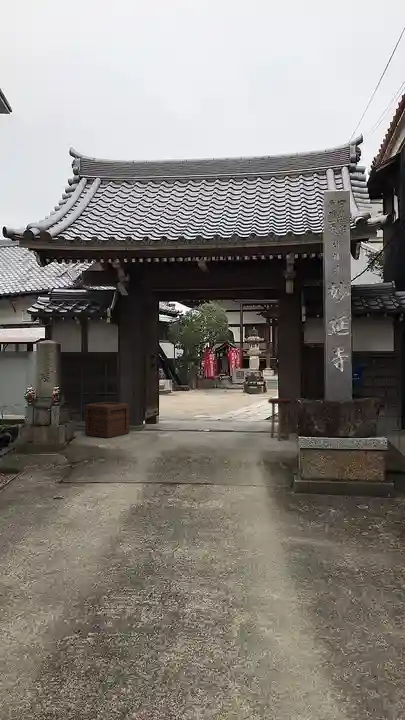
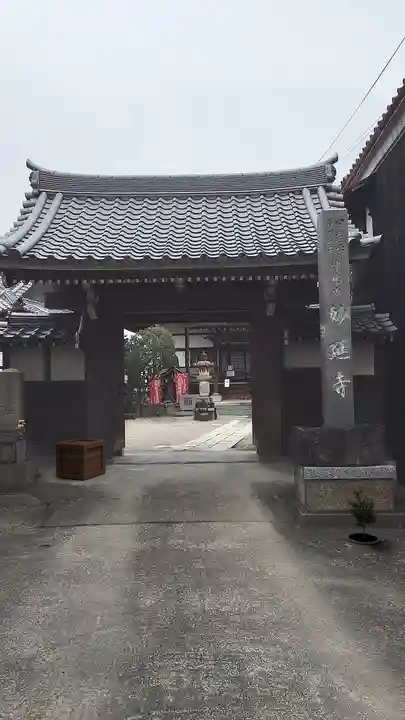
stool: present [268,398,291,440] -> none [260,428,285,474]
potted tree: none [311,446,343,501] -> present [347,490,380,544]

